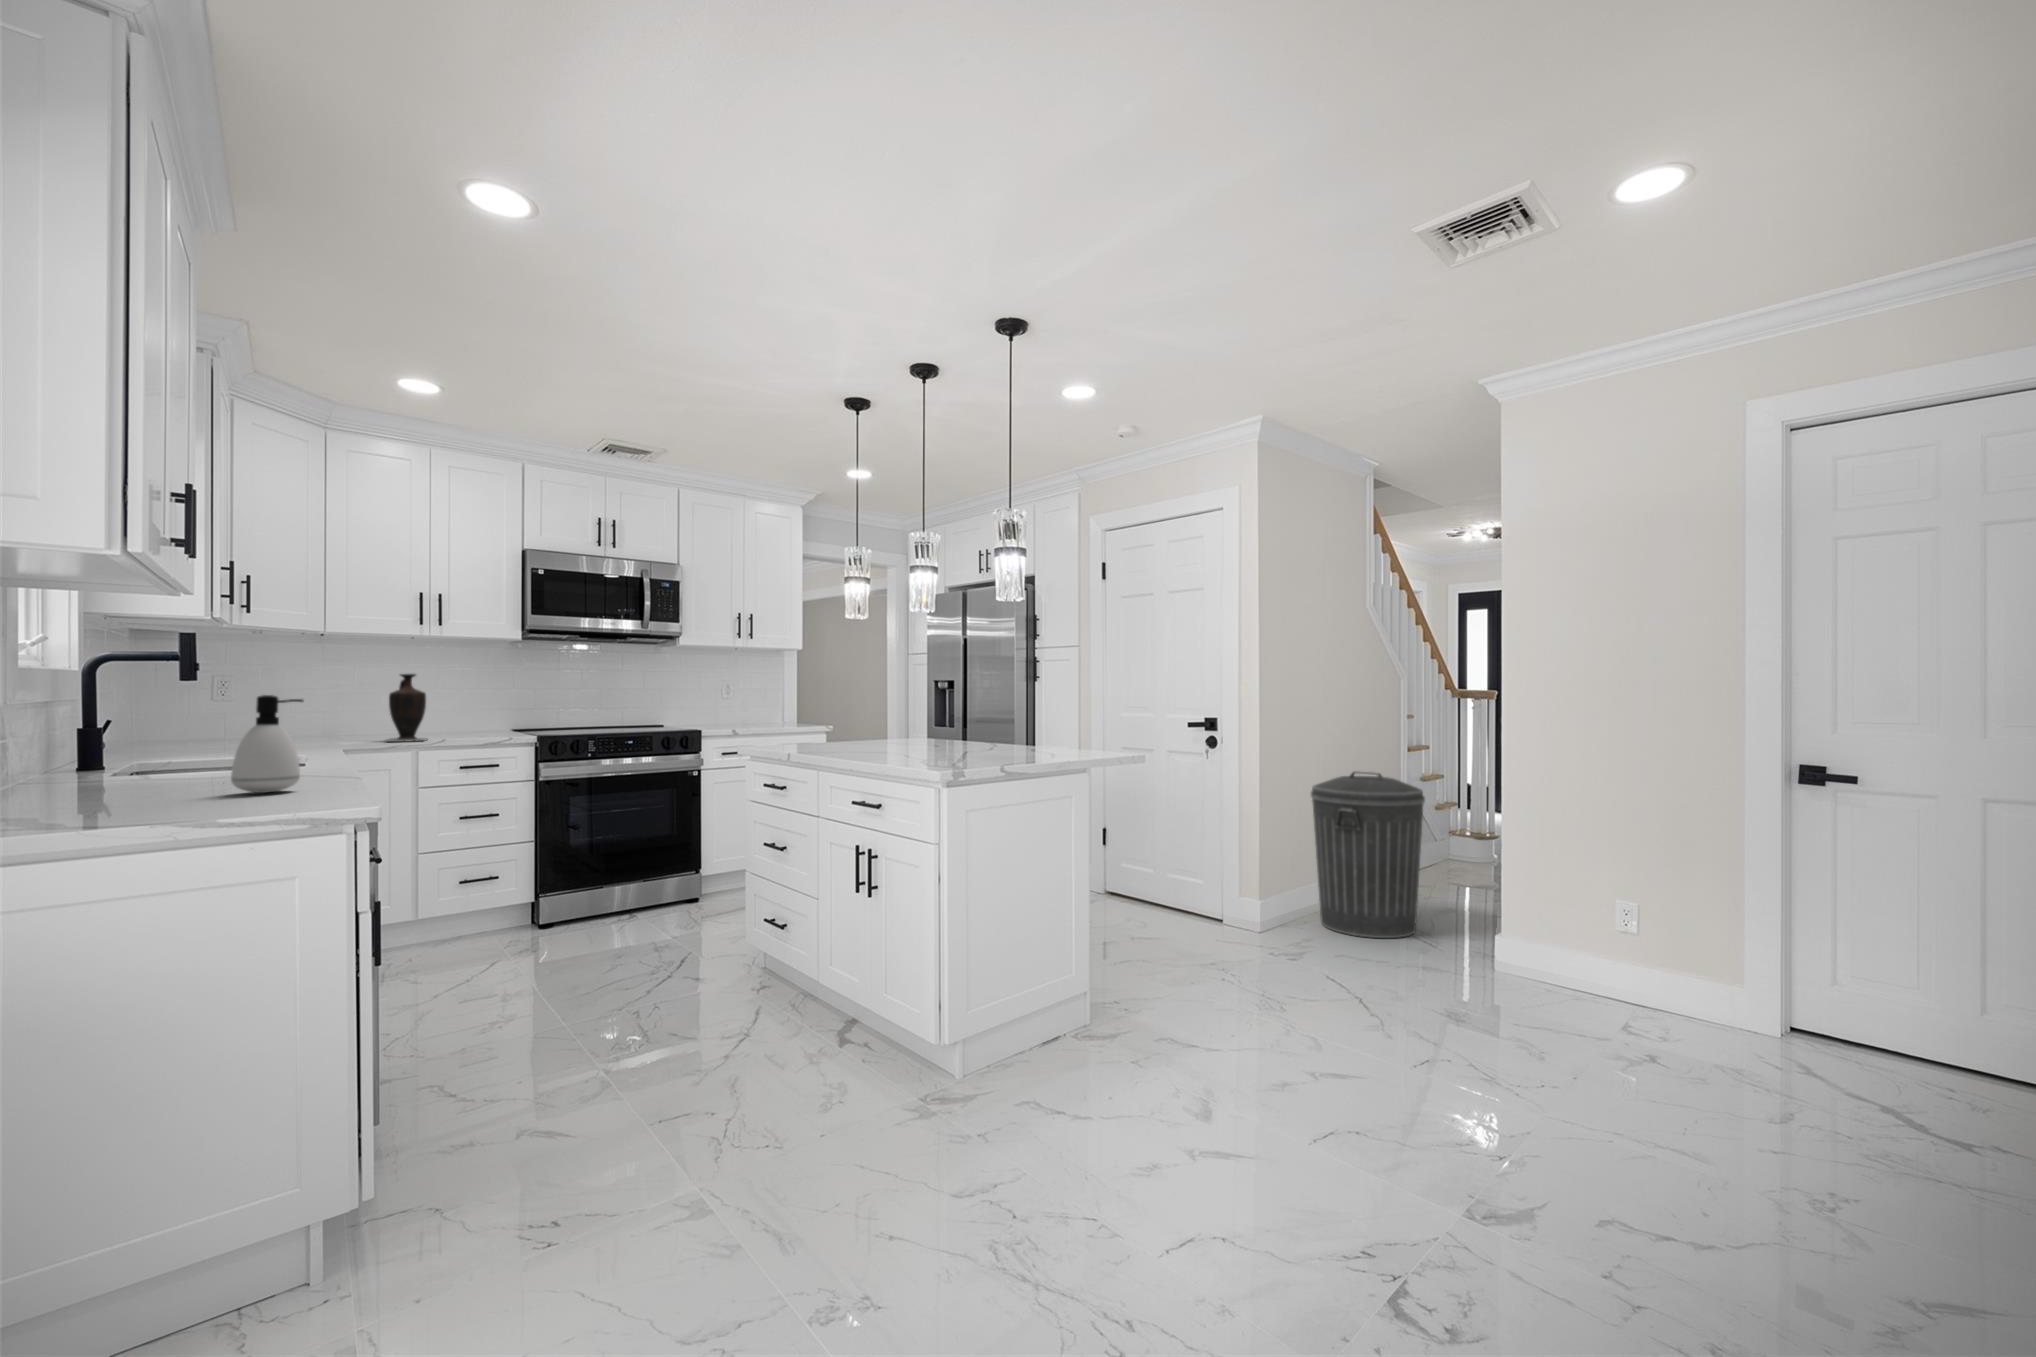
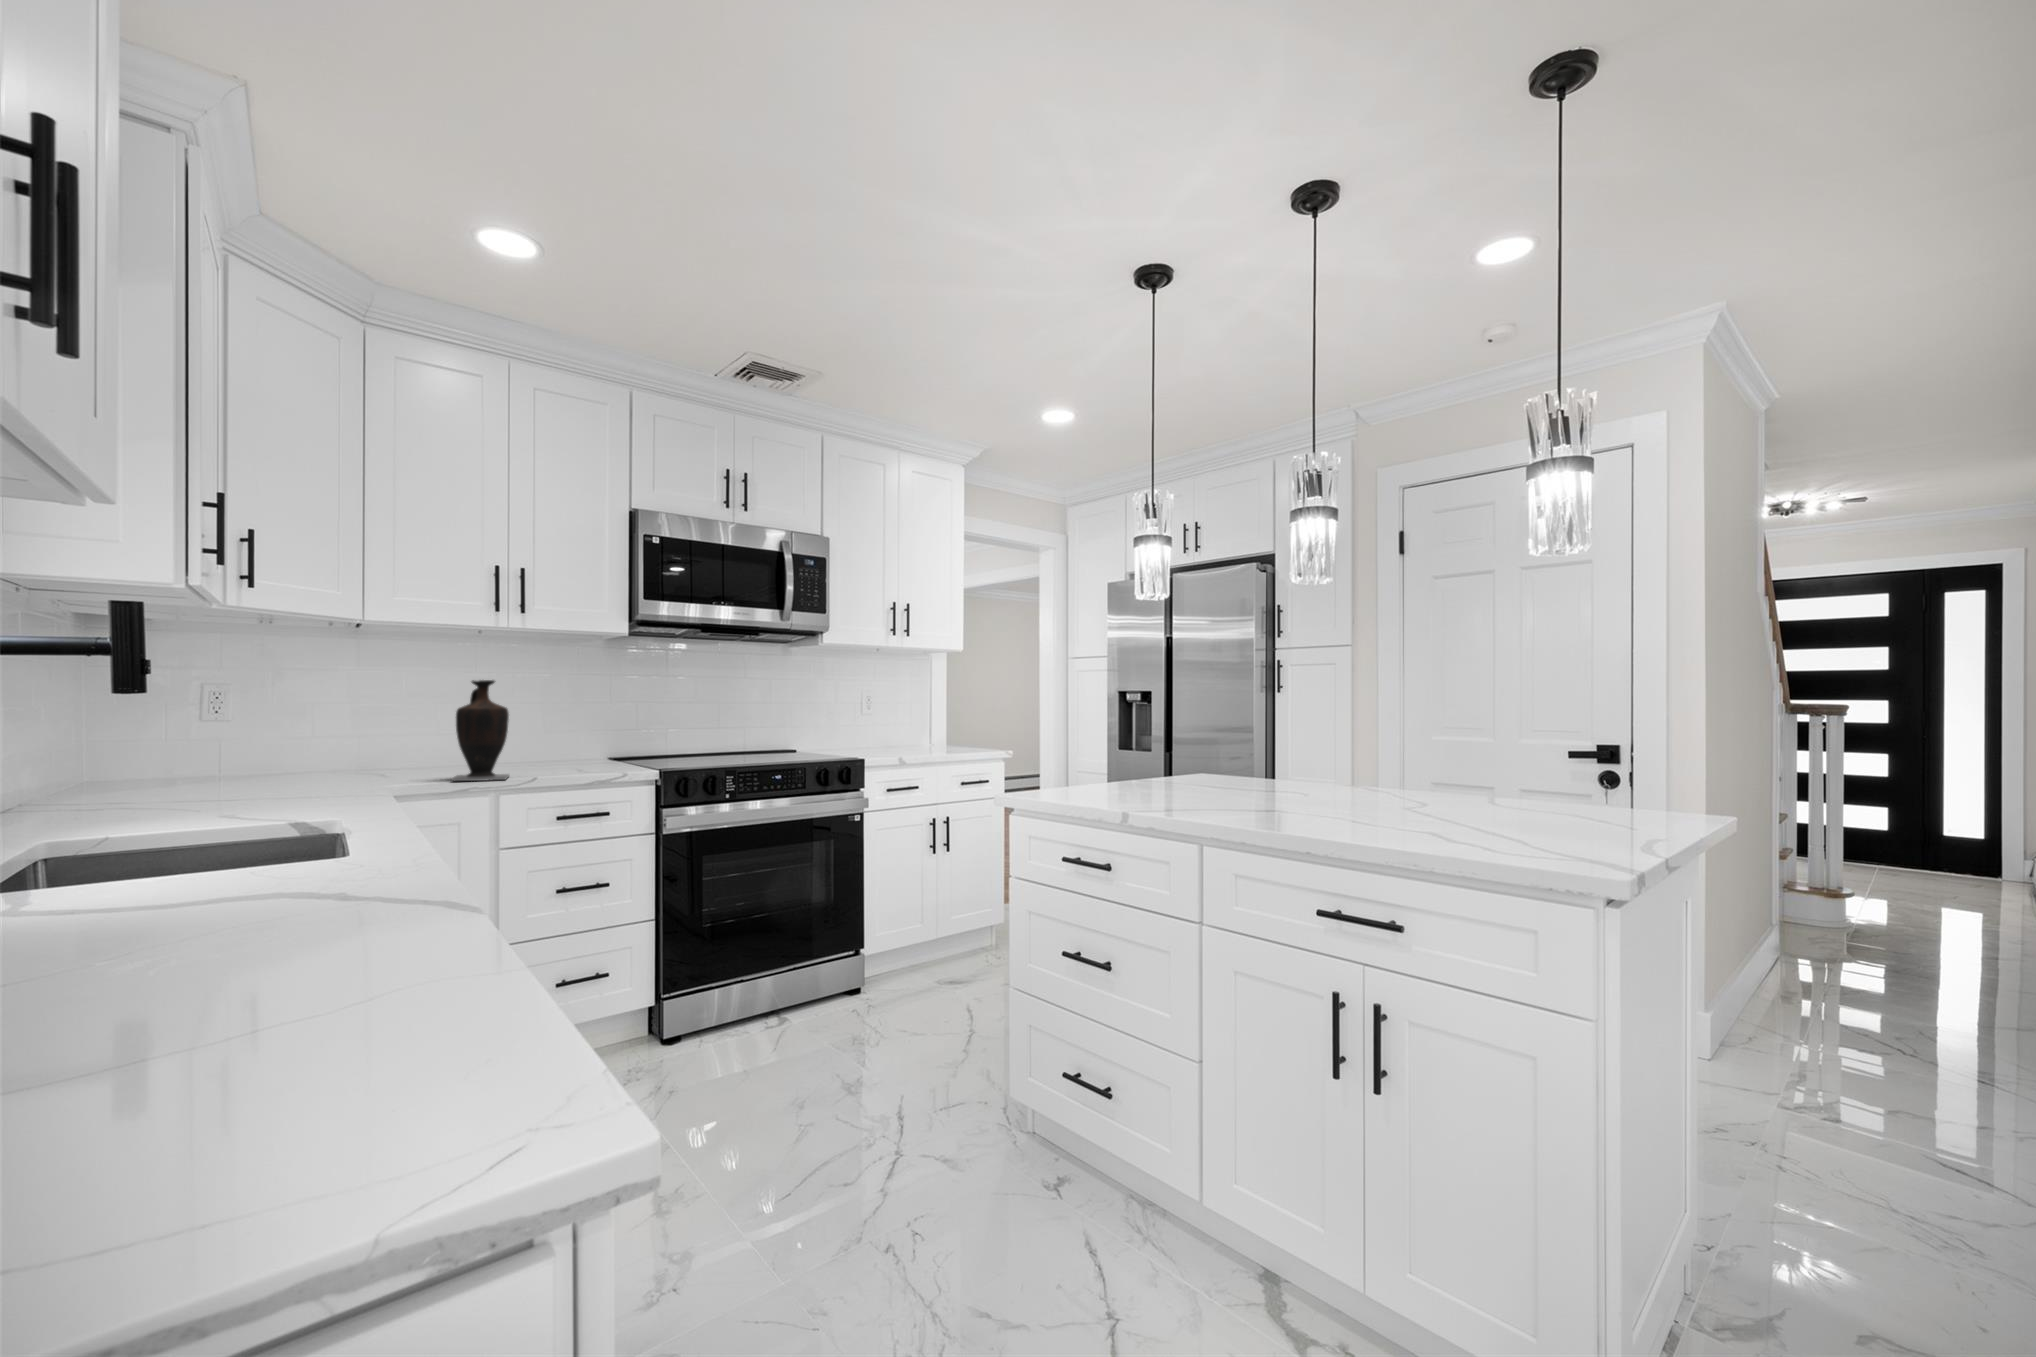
soap dispenser: present [231,695,303,793] -> none [121,728,335,1012]
trash can: present [1311,771,1425,938] -> none [1745,821,1957,1074]

